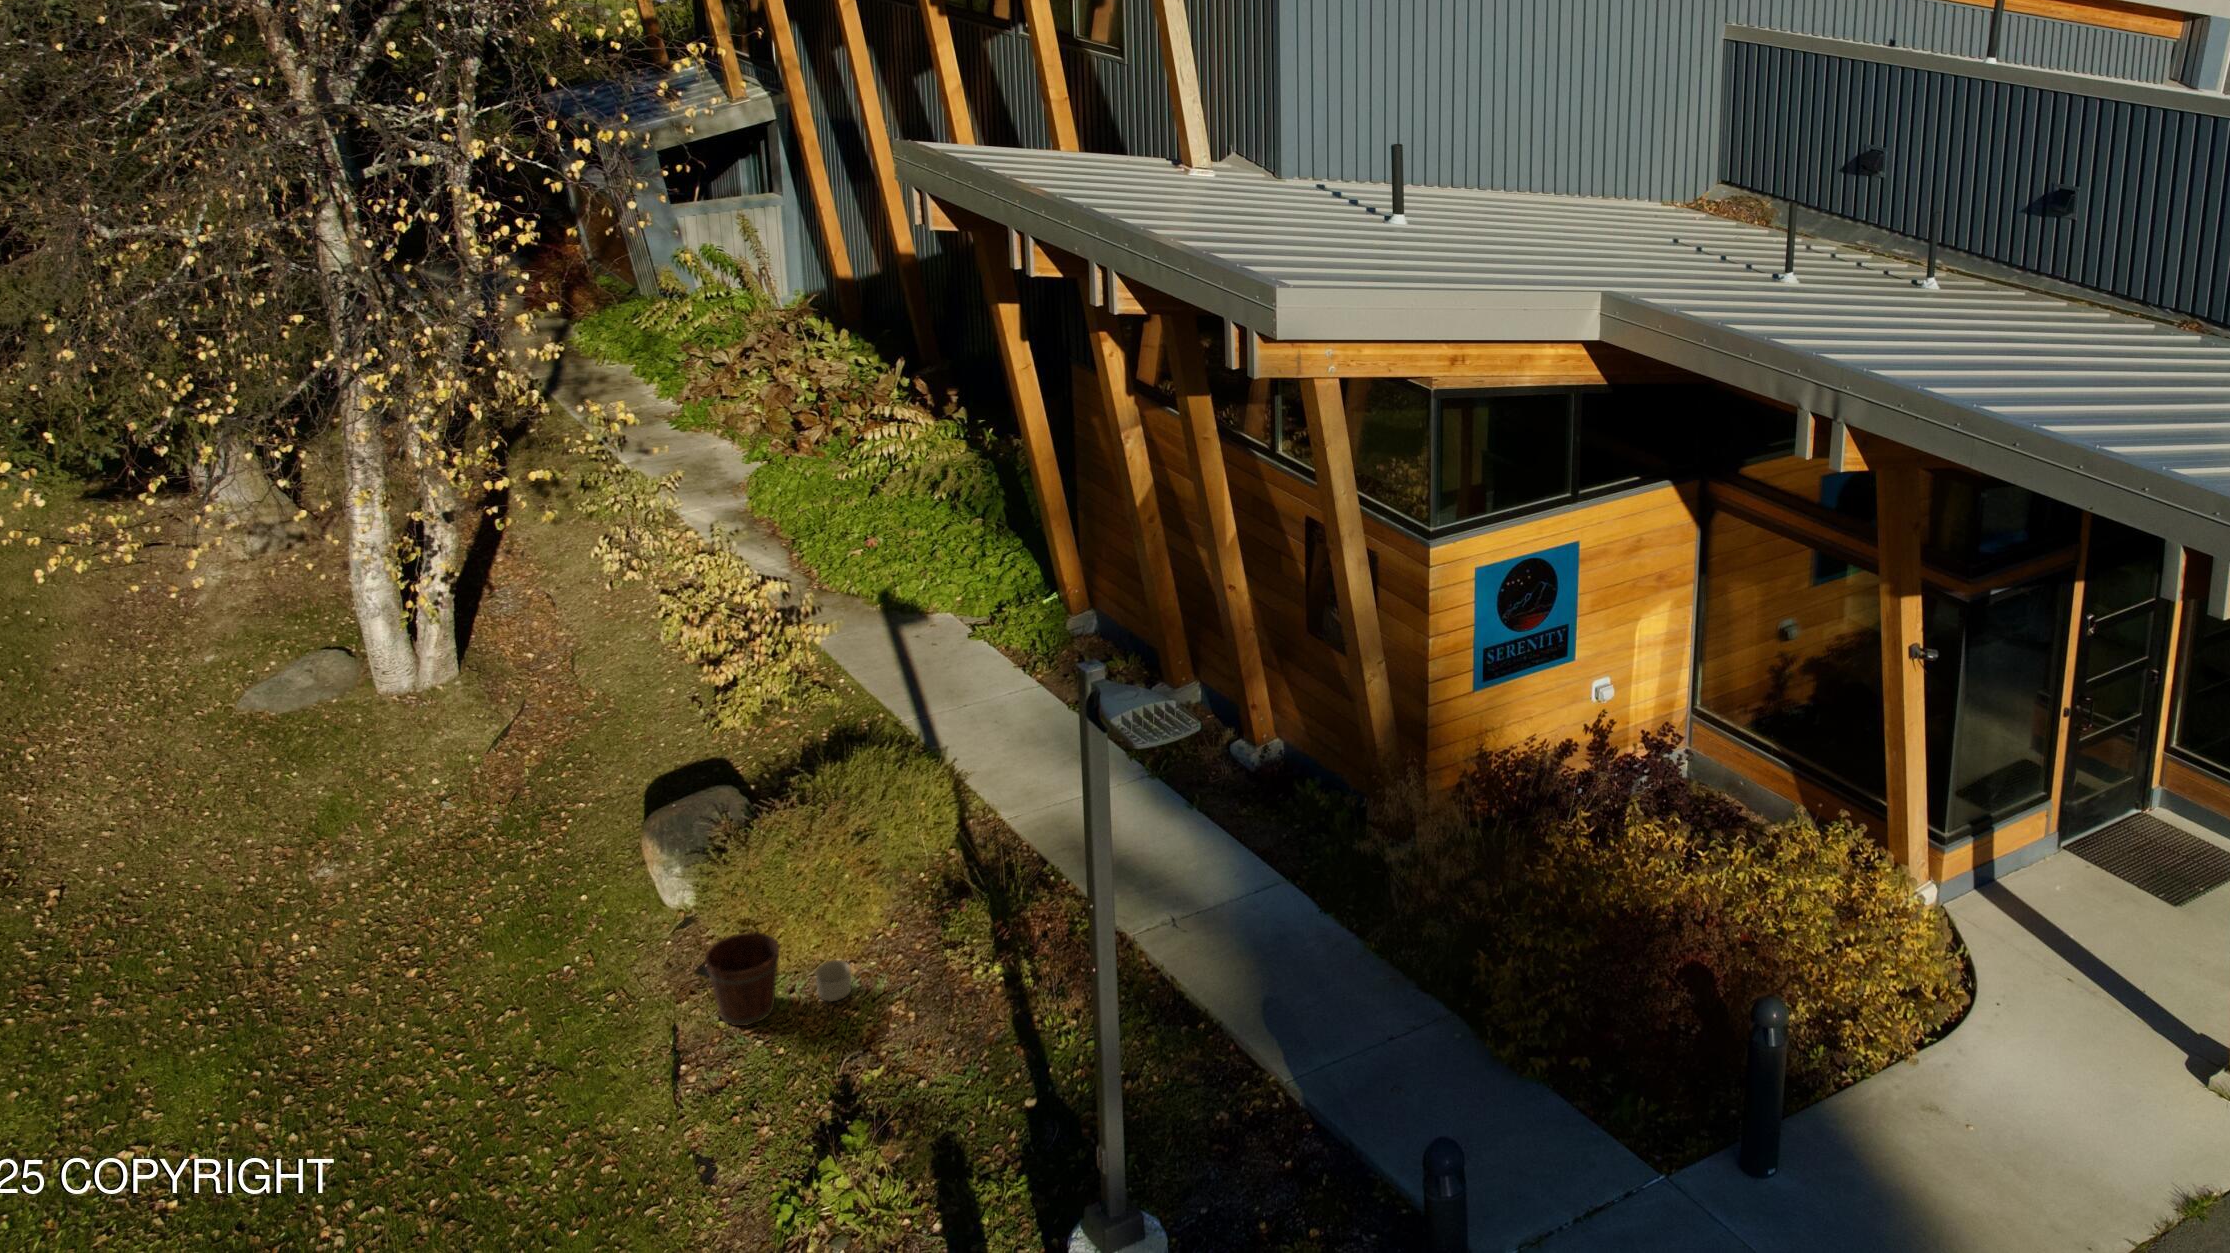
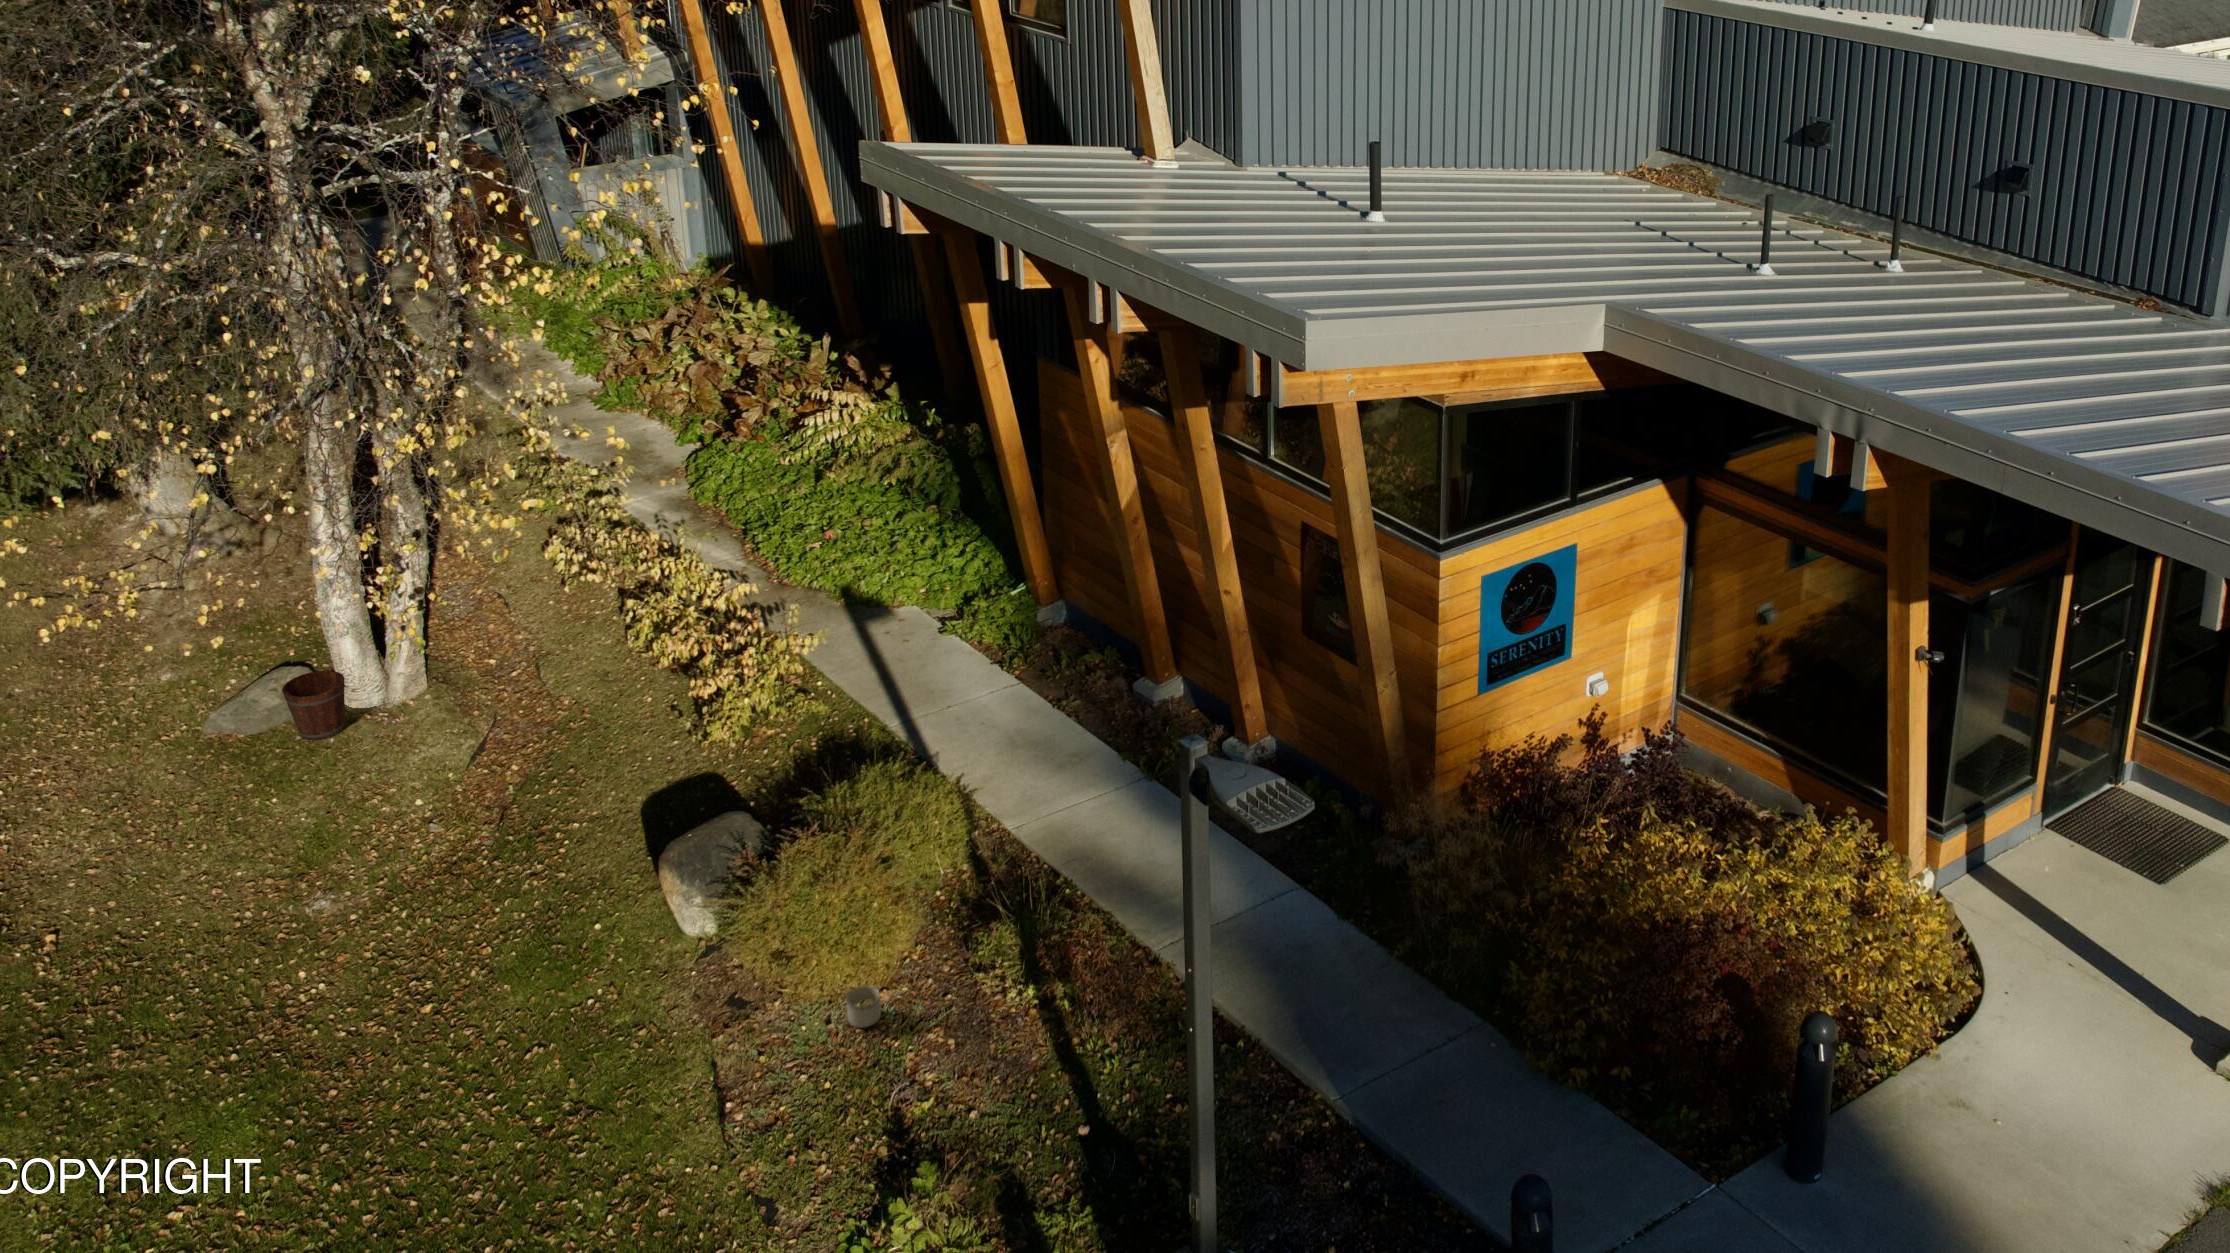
bucket: present [705,931,780,1026] -> present [282,669,345,740]

